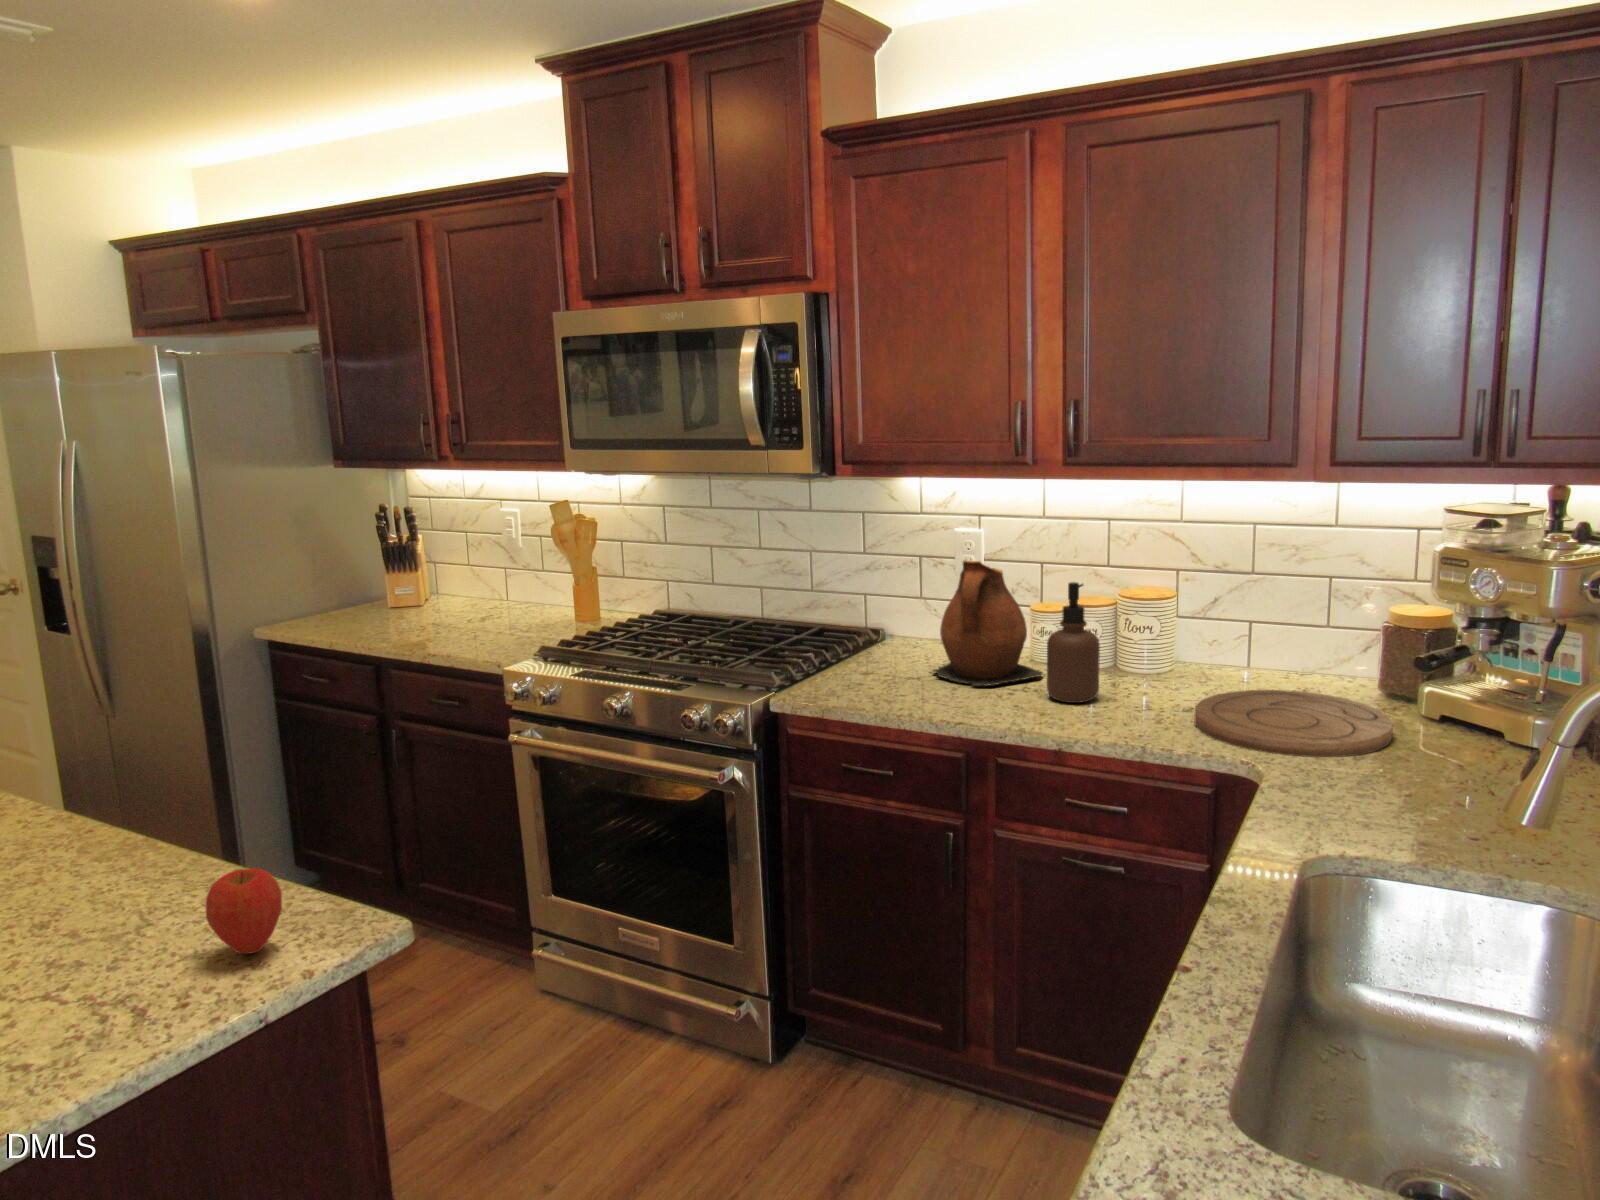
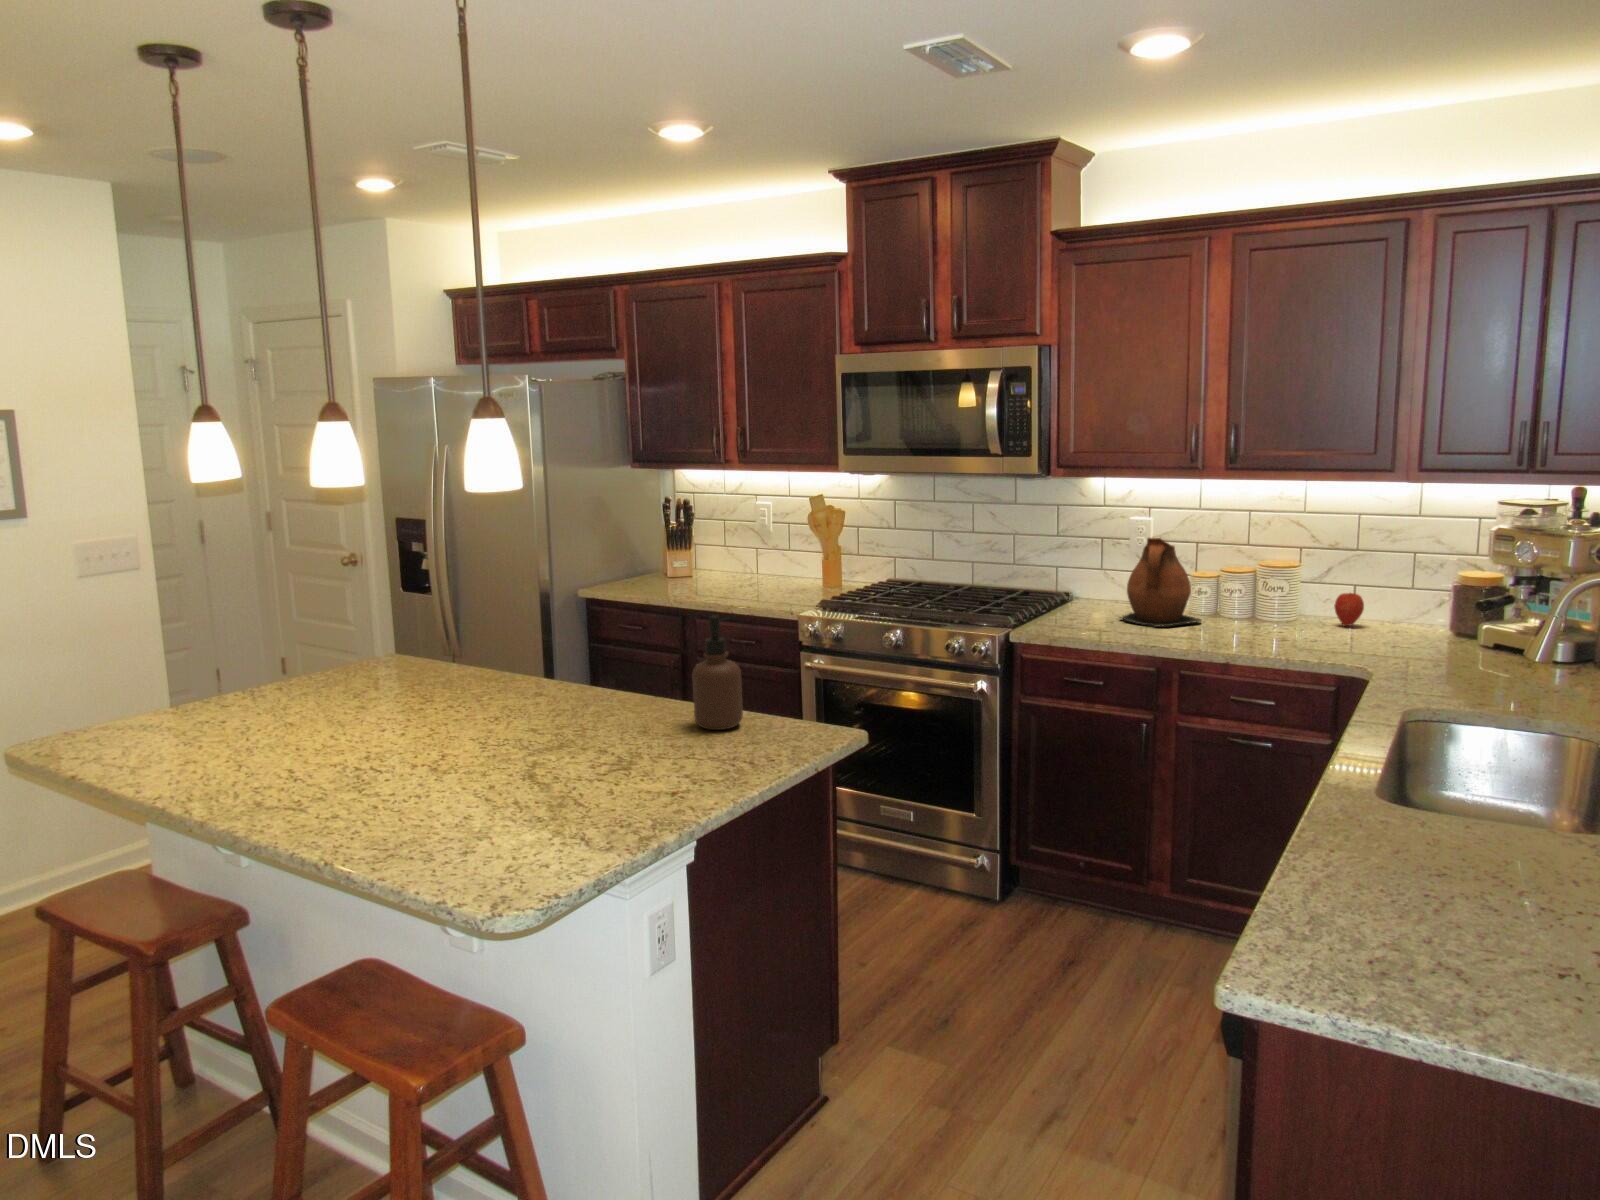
soap dispenser: present [1047,582,1100,703] -> present [692,615,743,730]
cutting board: present [1195,690,1393,757] -> none [1320,629,1462,666]
apple: present [205,868,282,954] -> present [1334,593,1364,626]

